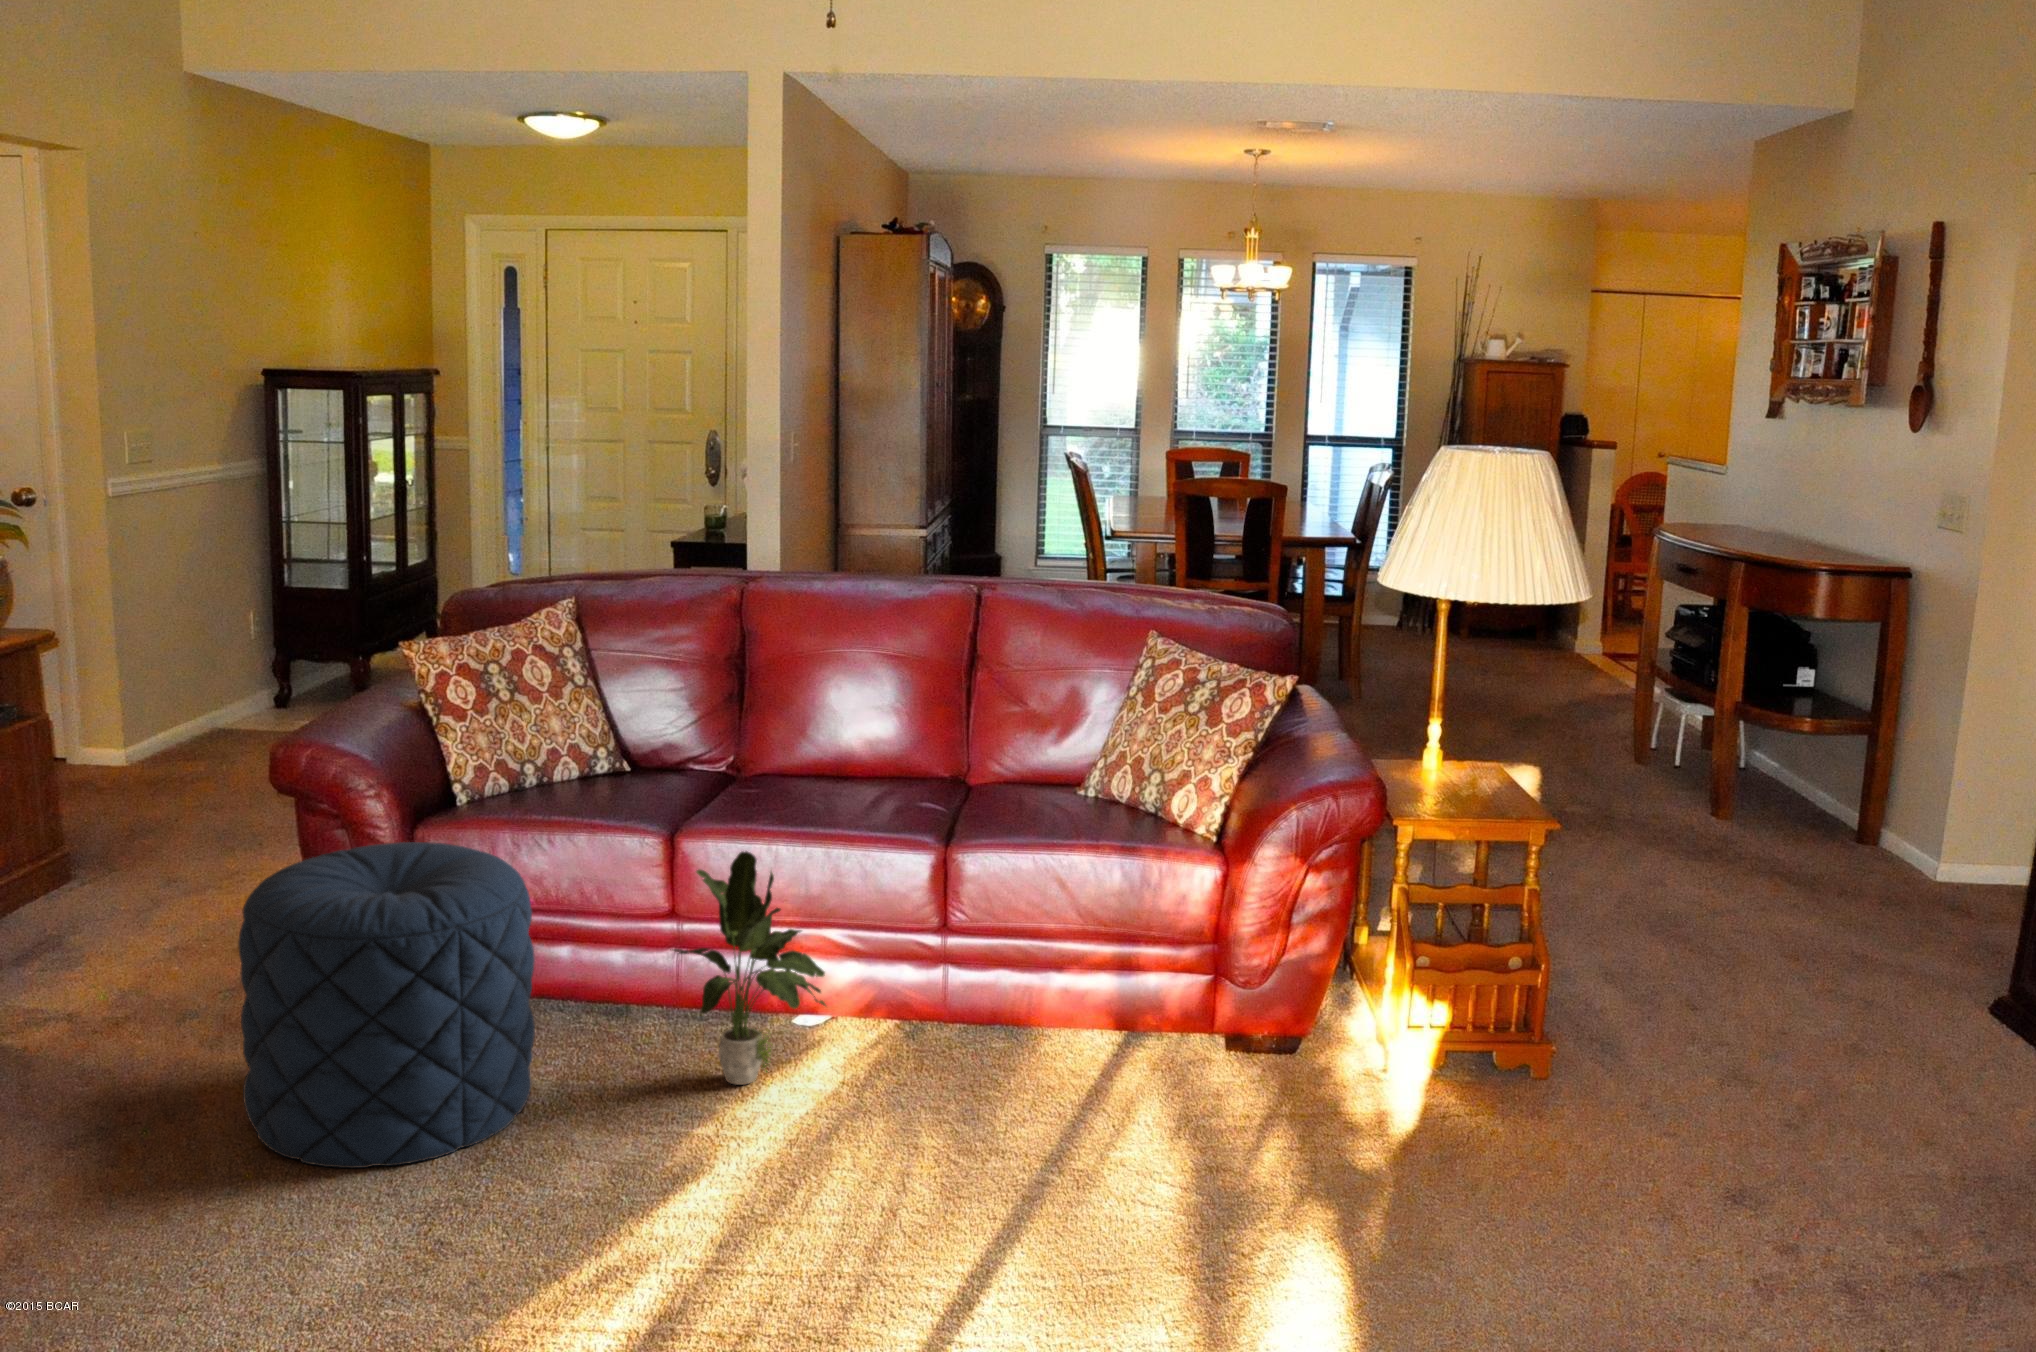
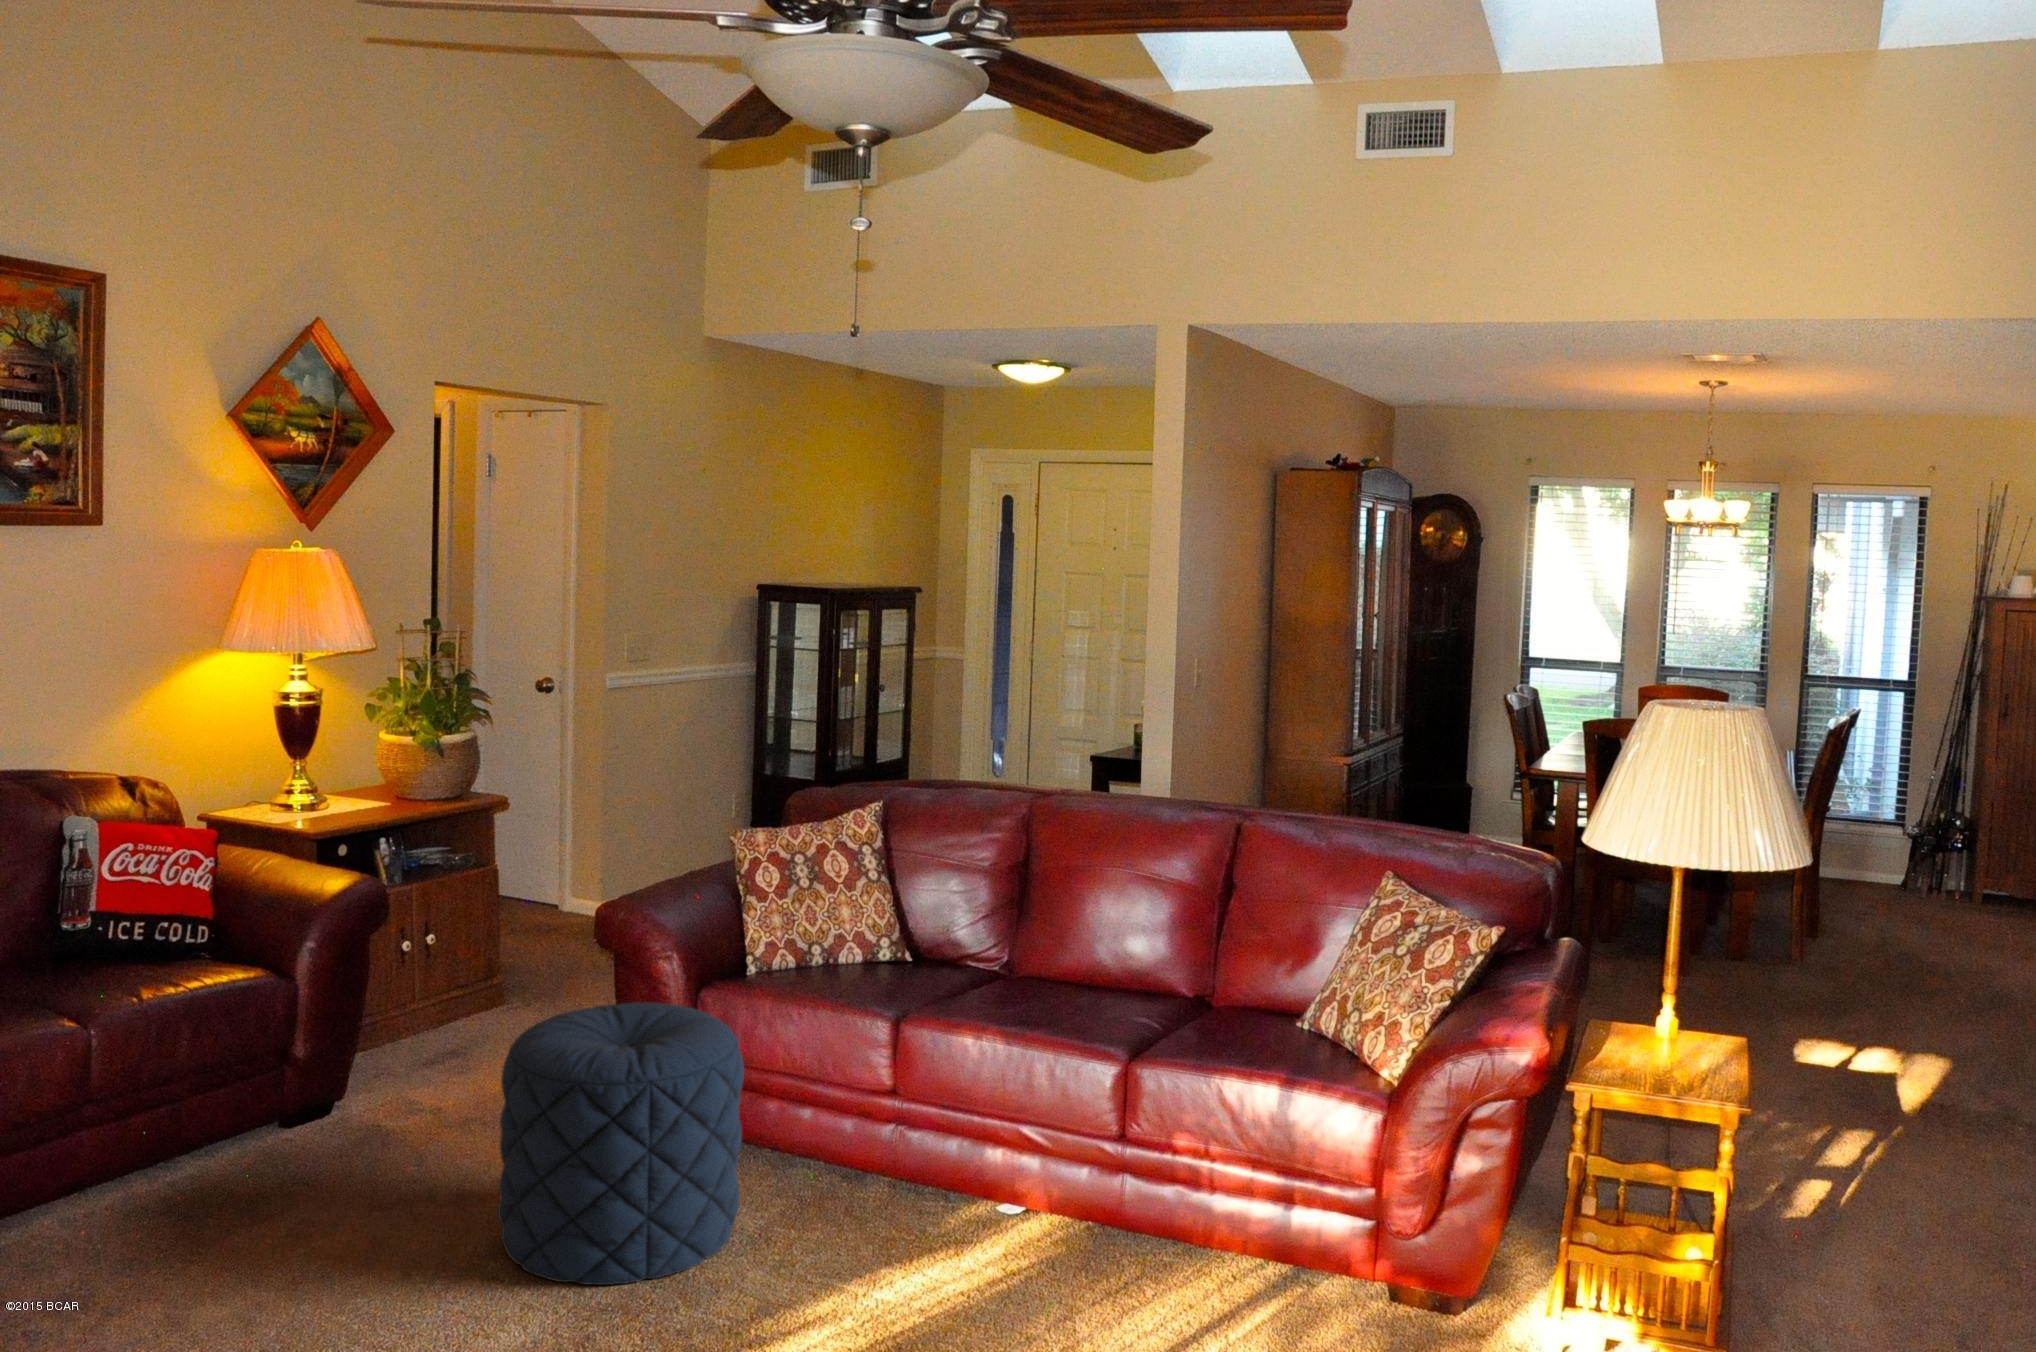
potted plant: present [674,851,826,1085] -> none [842,1044,997,1264]

